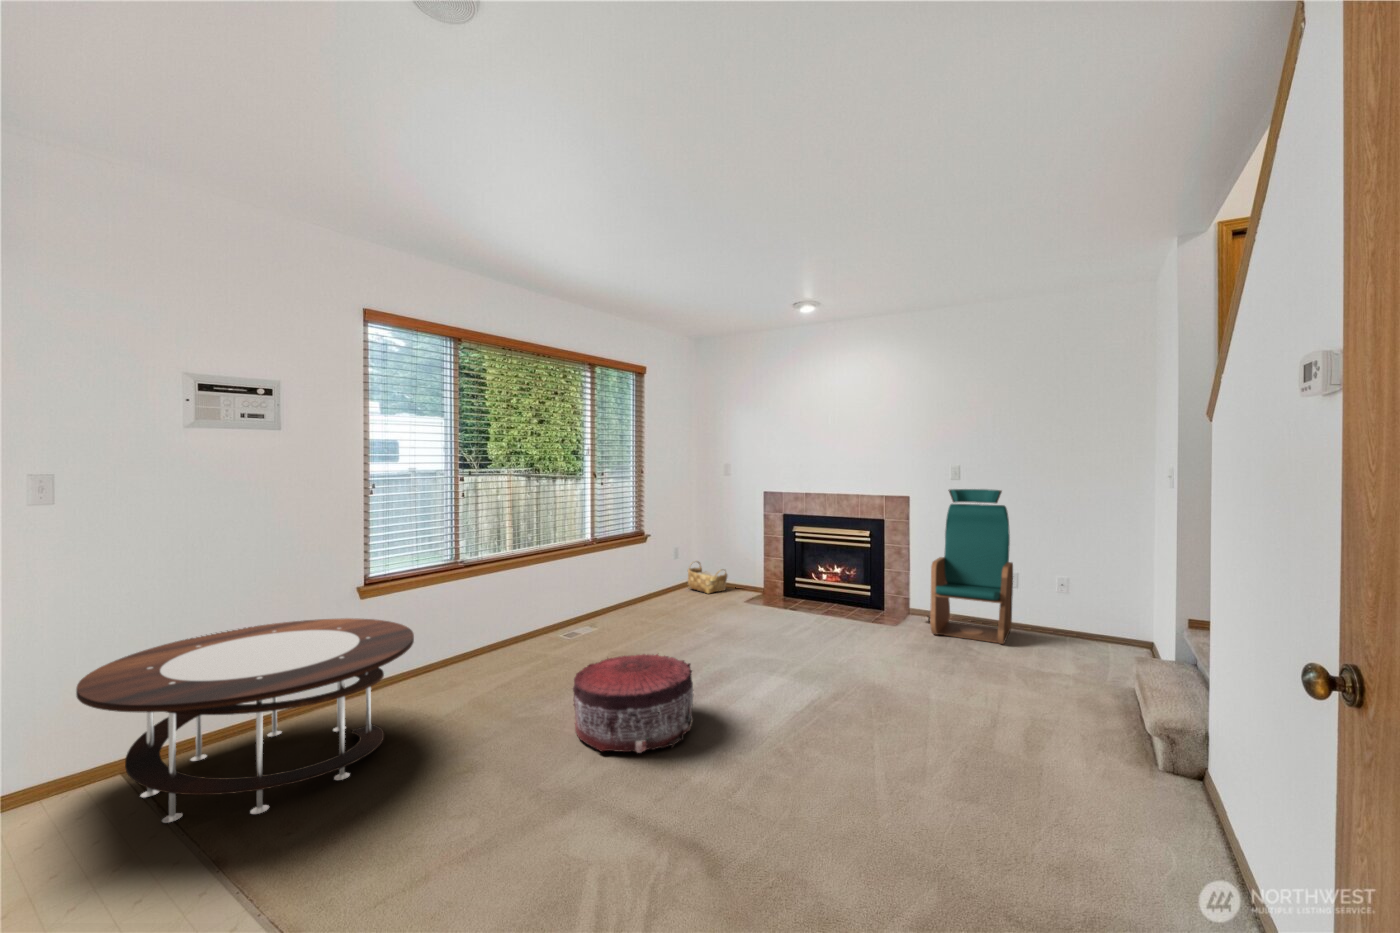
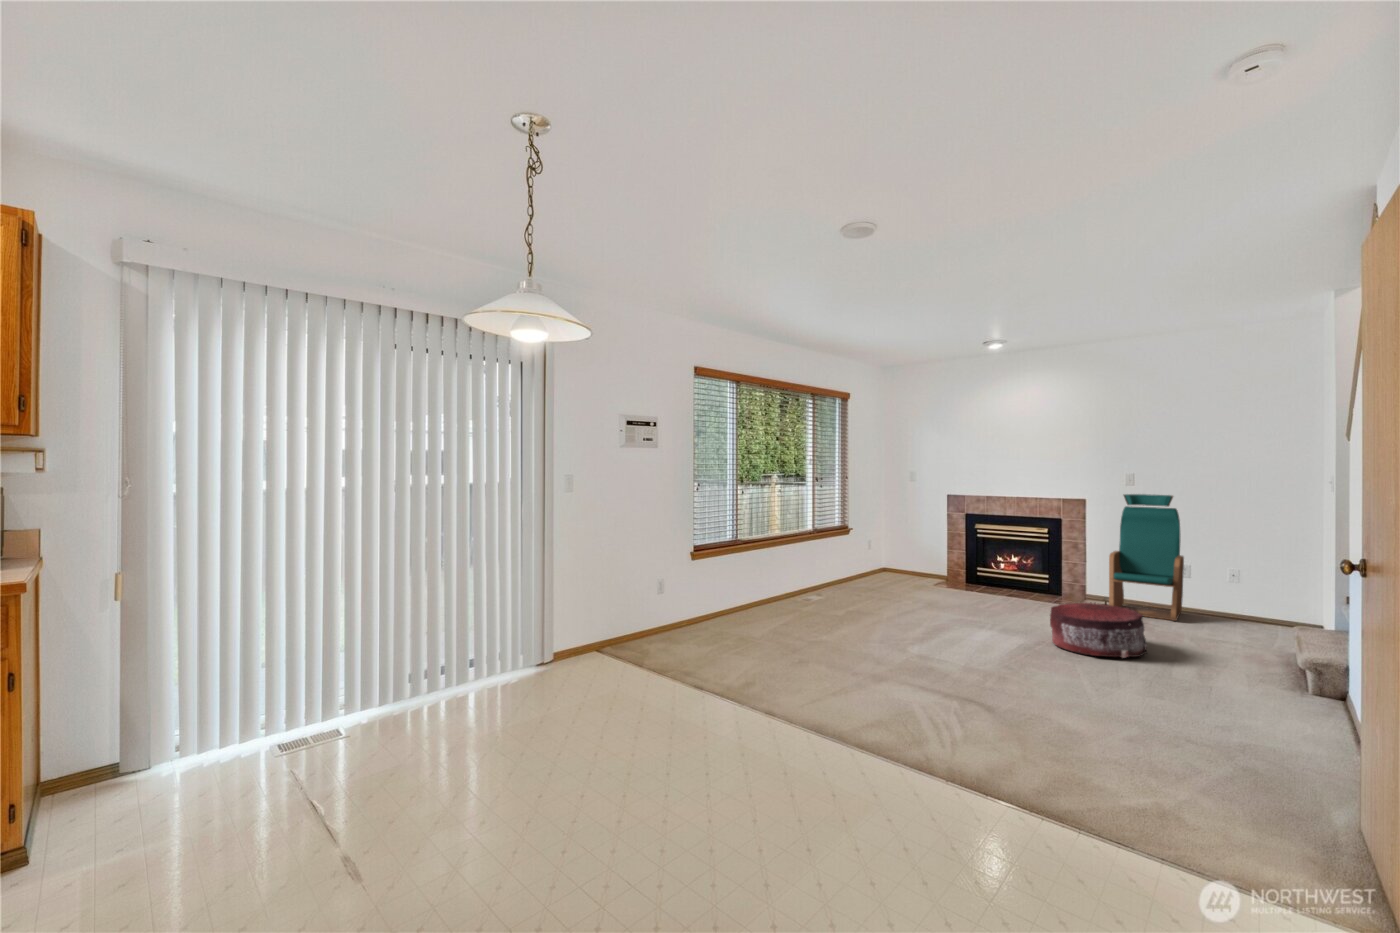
woven basket: present [688,561,727,594] -> none [877,552,913,579]
coffee table: present [76,618,414,823] -> none [608,574,768,675]
pouf: present [573,654,693,753] -> present [1050,603,1147,658]

